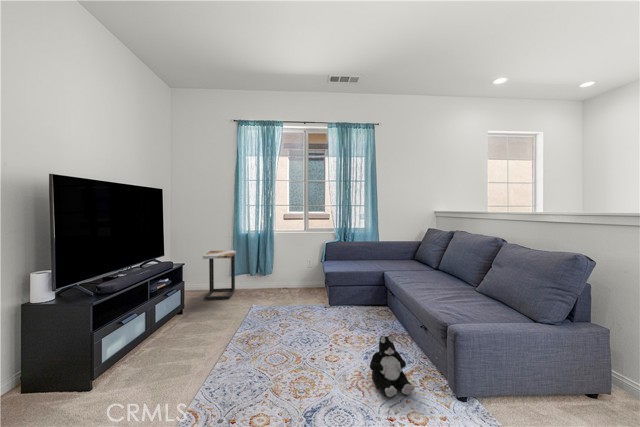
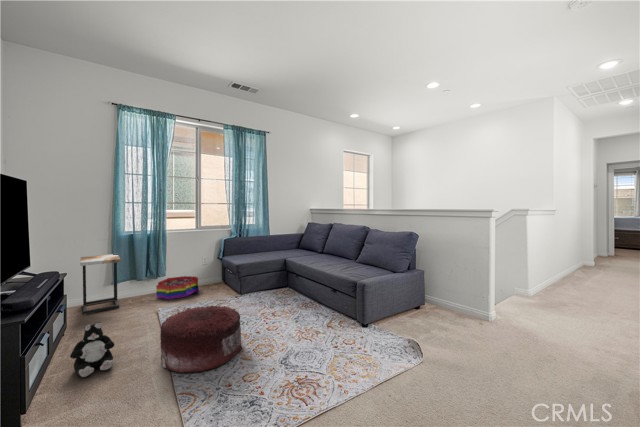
storage bin: none [262,276,300,298] -> present [156,276,199,299]
pouf: none [202,315,287,393] -> present [160,306,242,373]
plush toy: present [370,335,415,397] -> present [70,322,114,377]

